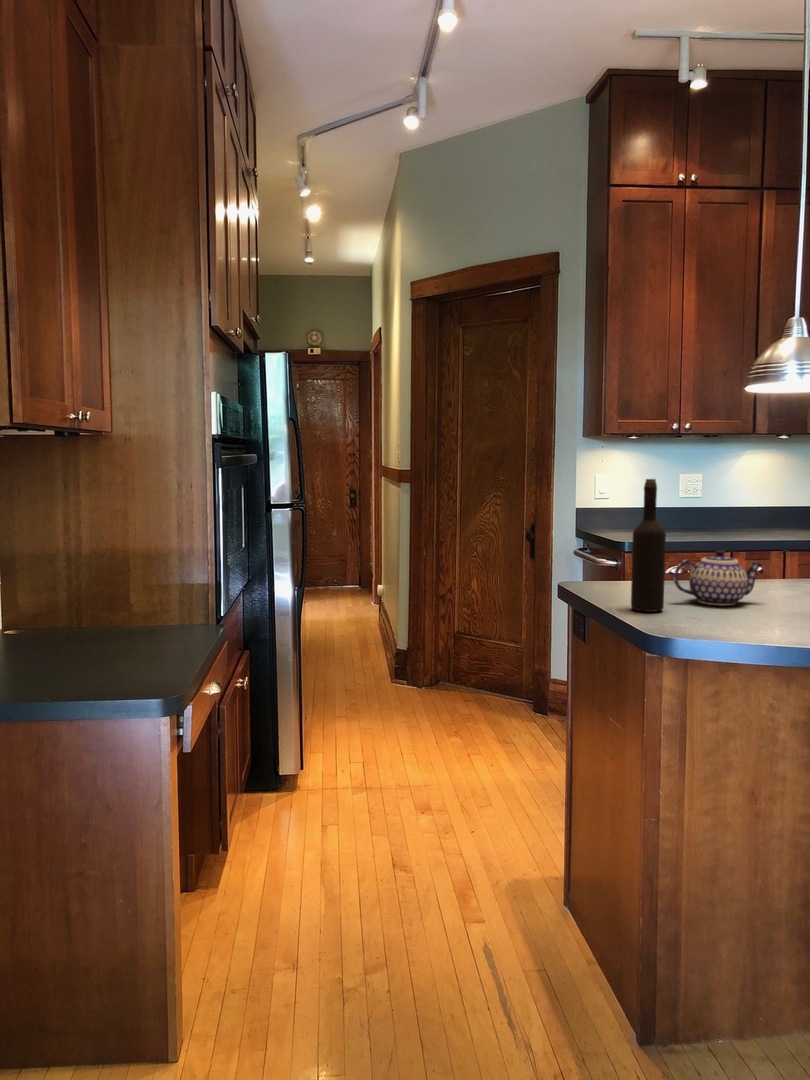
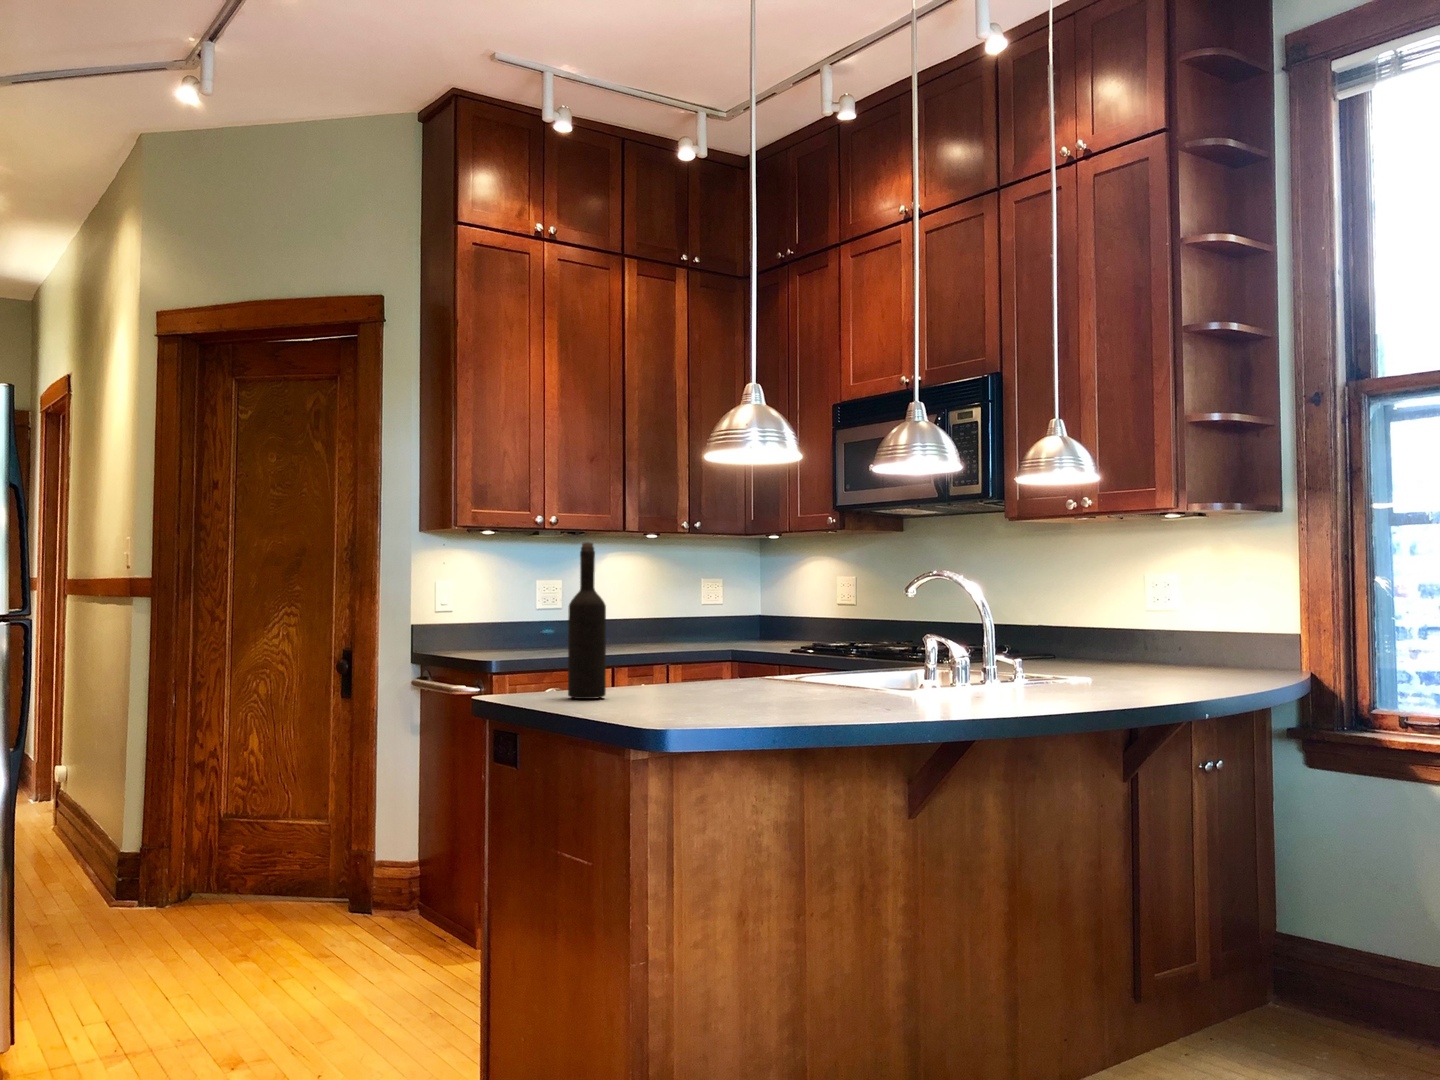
teapot: present [674,550,763,606] -> none [607,629,699,692]

